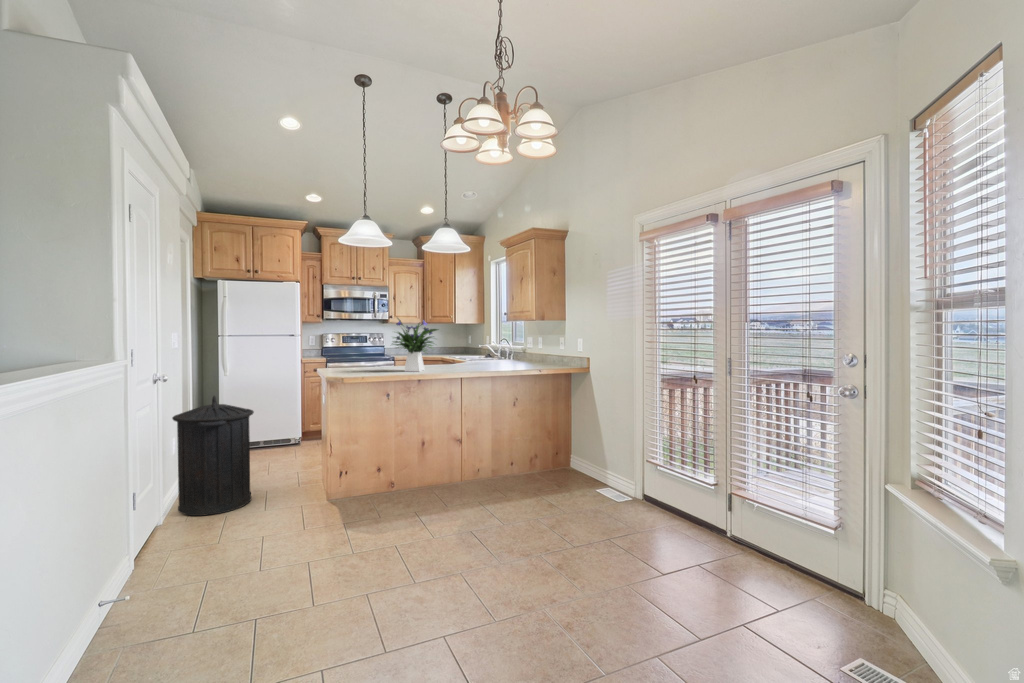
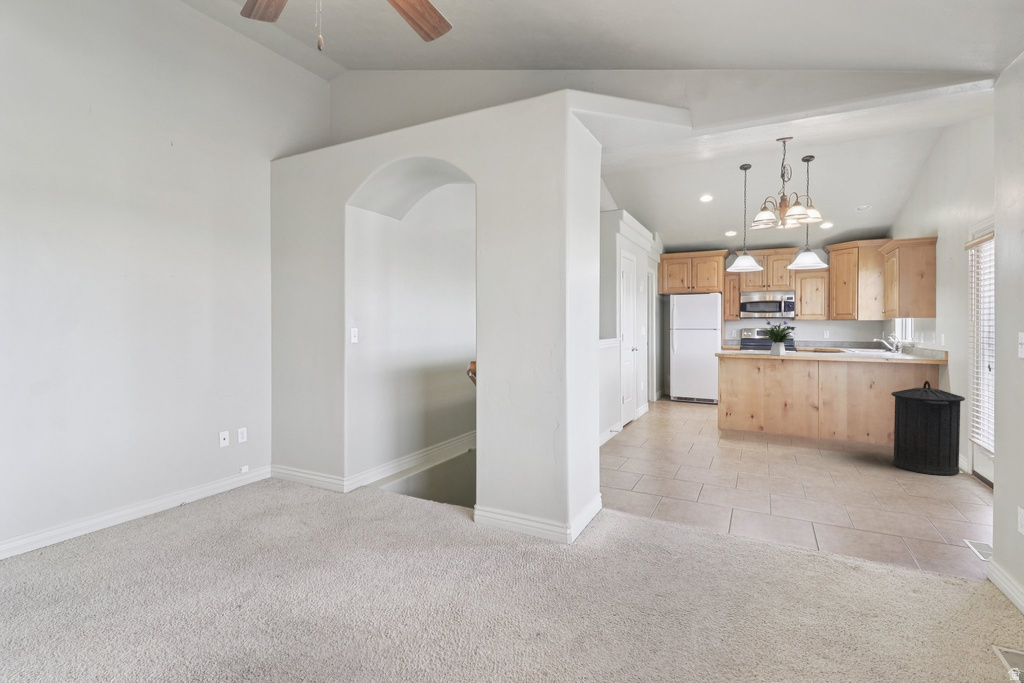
trash can: present [172,396,254,516] -> present [891,381,965,475]

